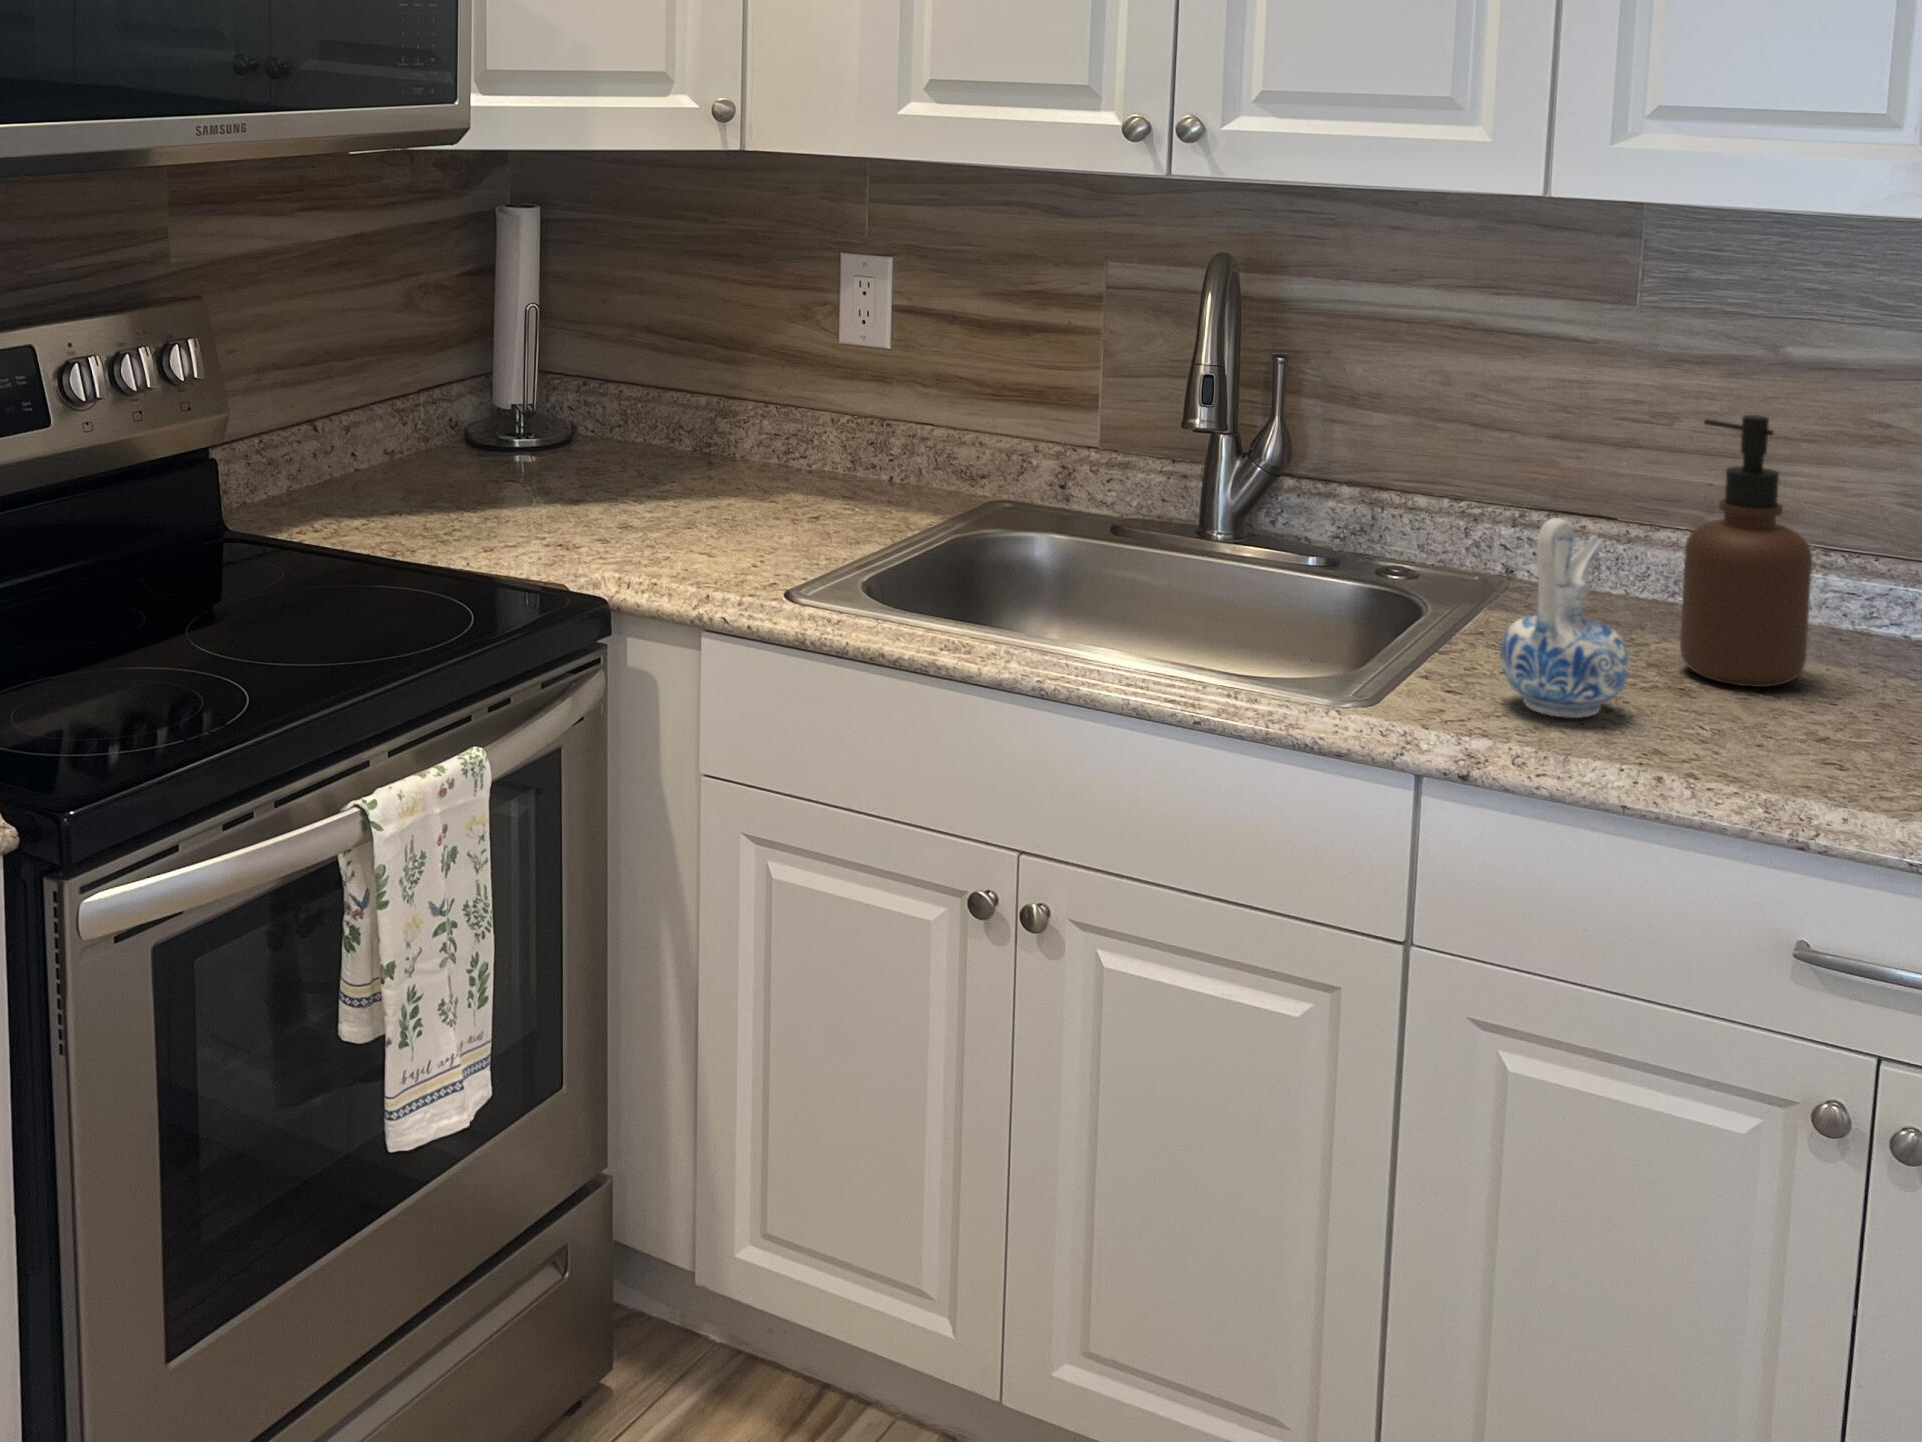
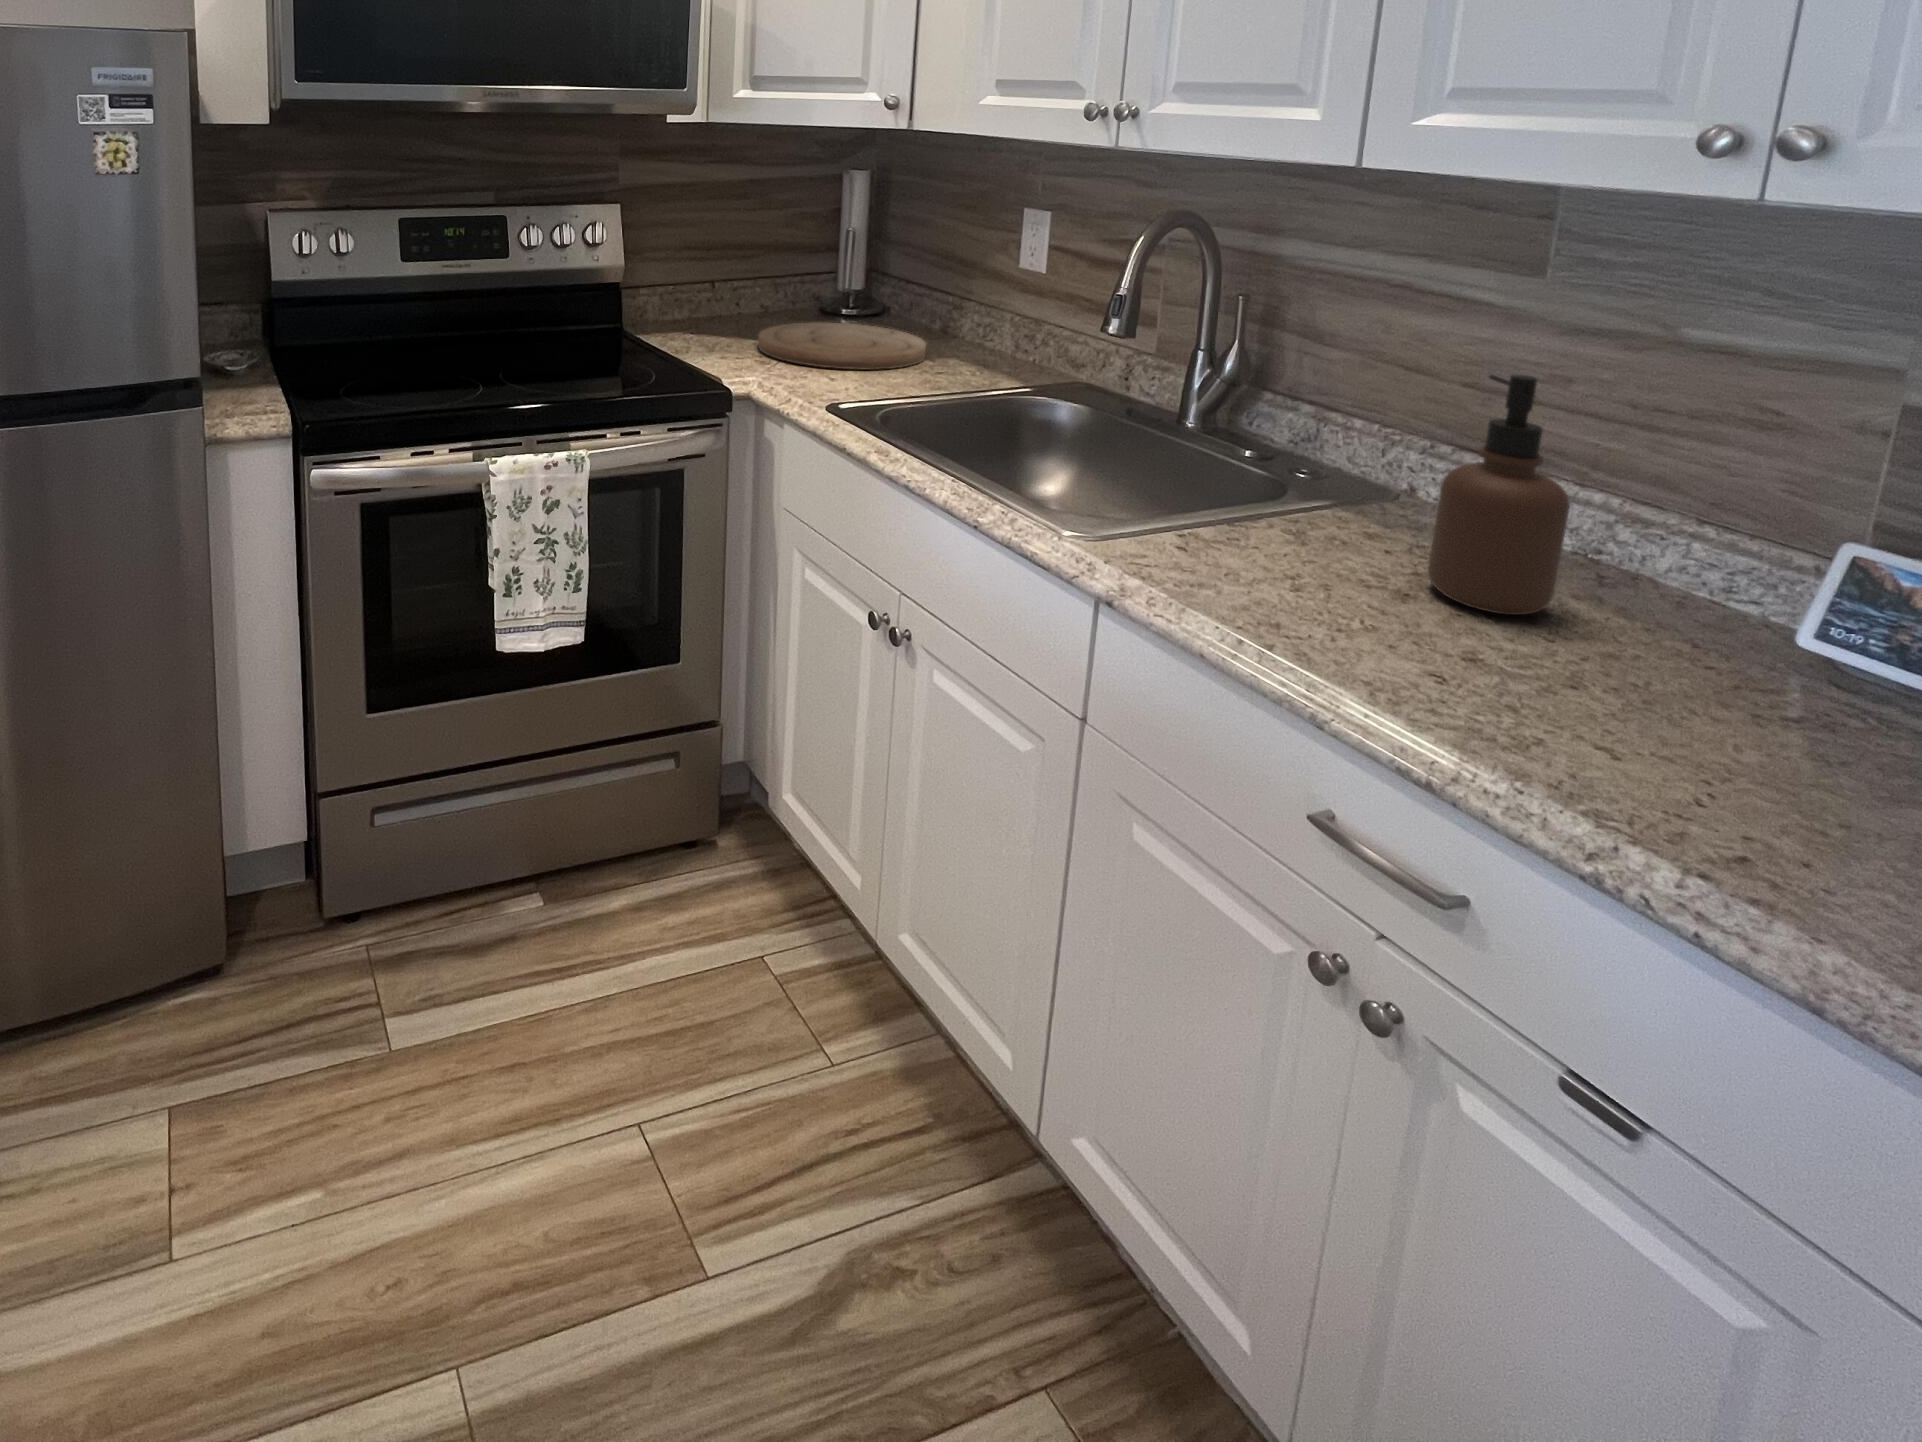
cutting board: none [490,471,765,549] -> present [758,322,926,370]
ceramic pitcher: present [1500,518,1629,718] -> none [1196,424,1307,589]

